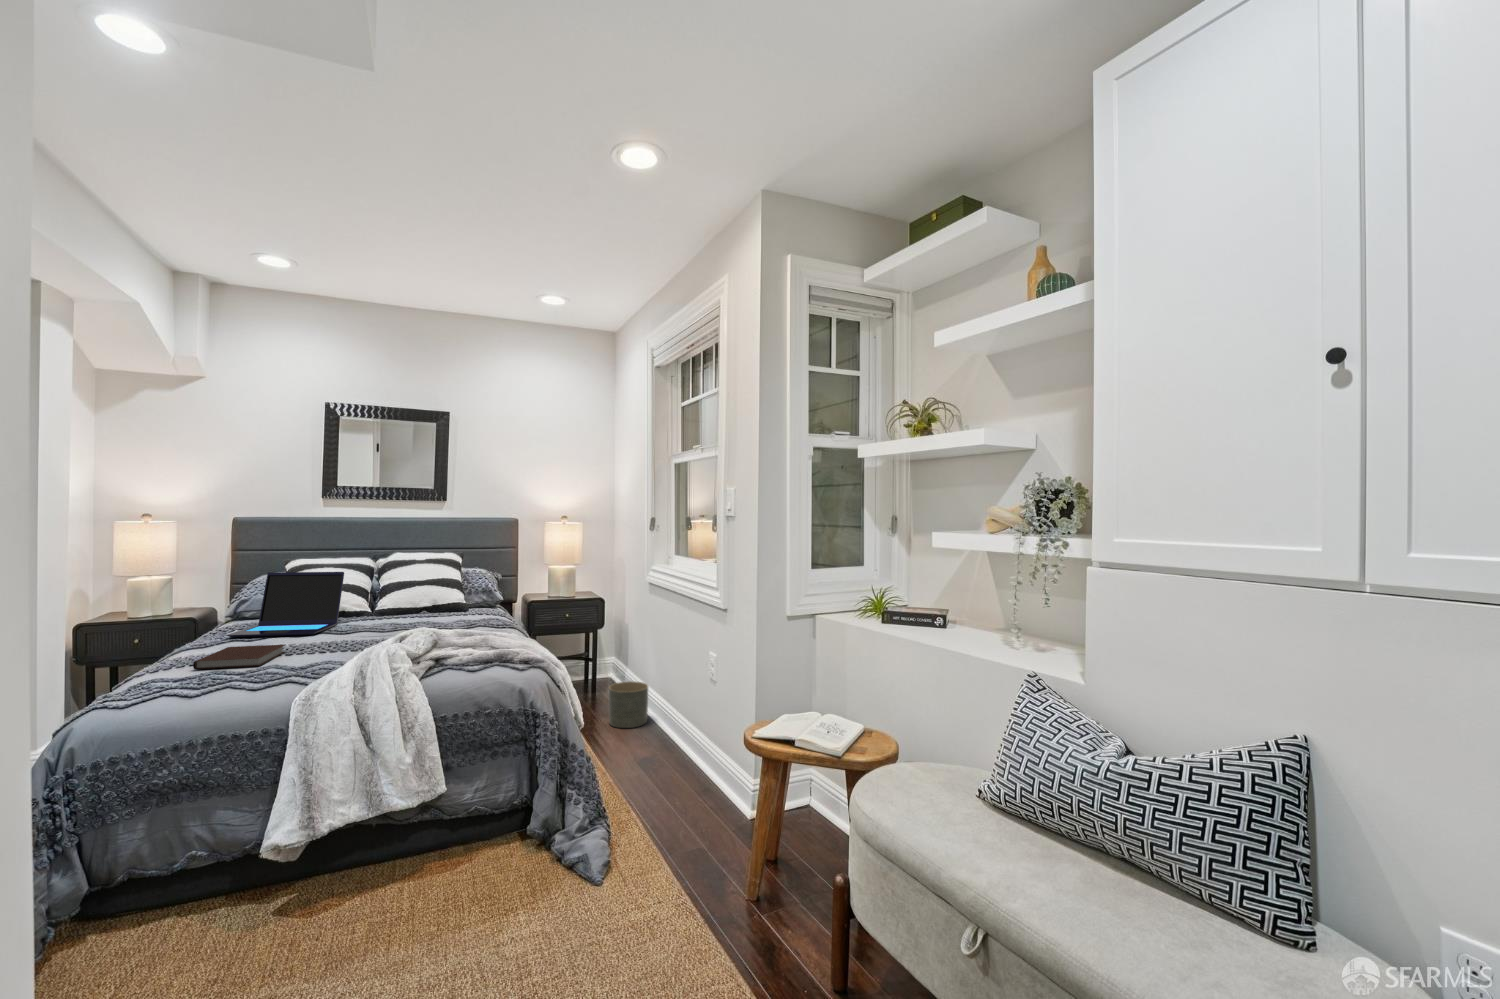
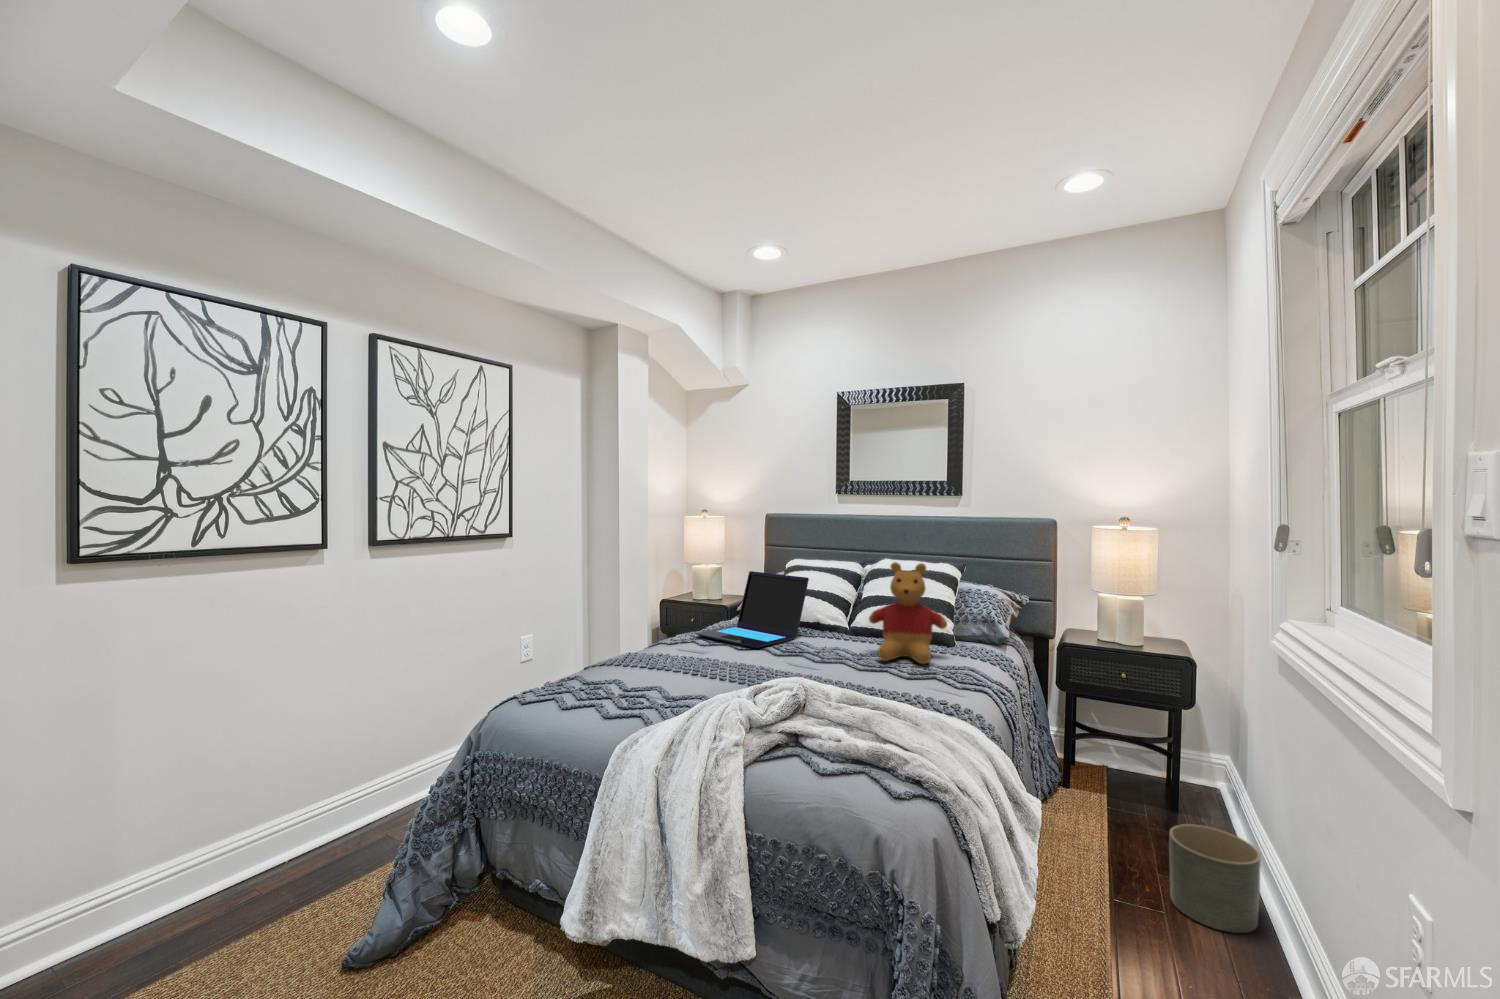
stuffed bear: none [414,551,476,624] -> present [869,562,947,664]
notebook: present [193,645,285,669] -> none [609,650,703,683]

